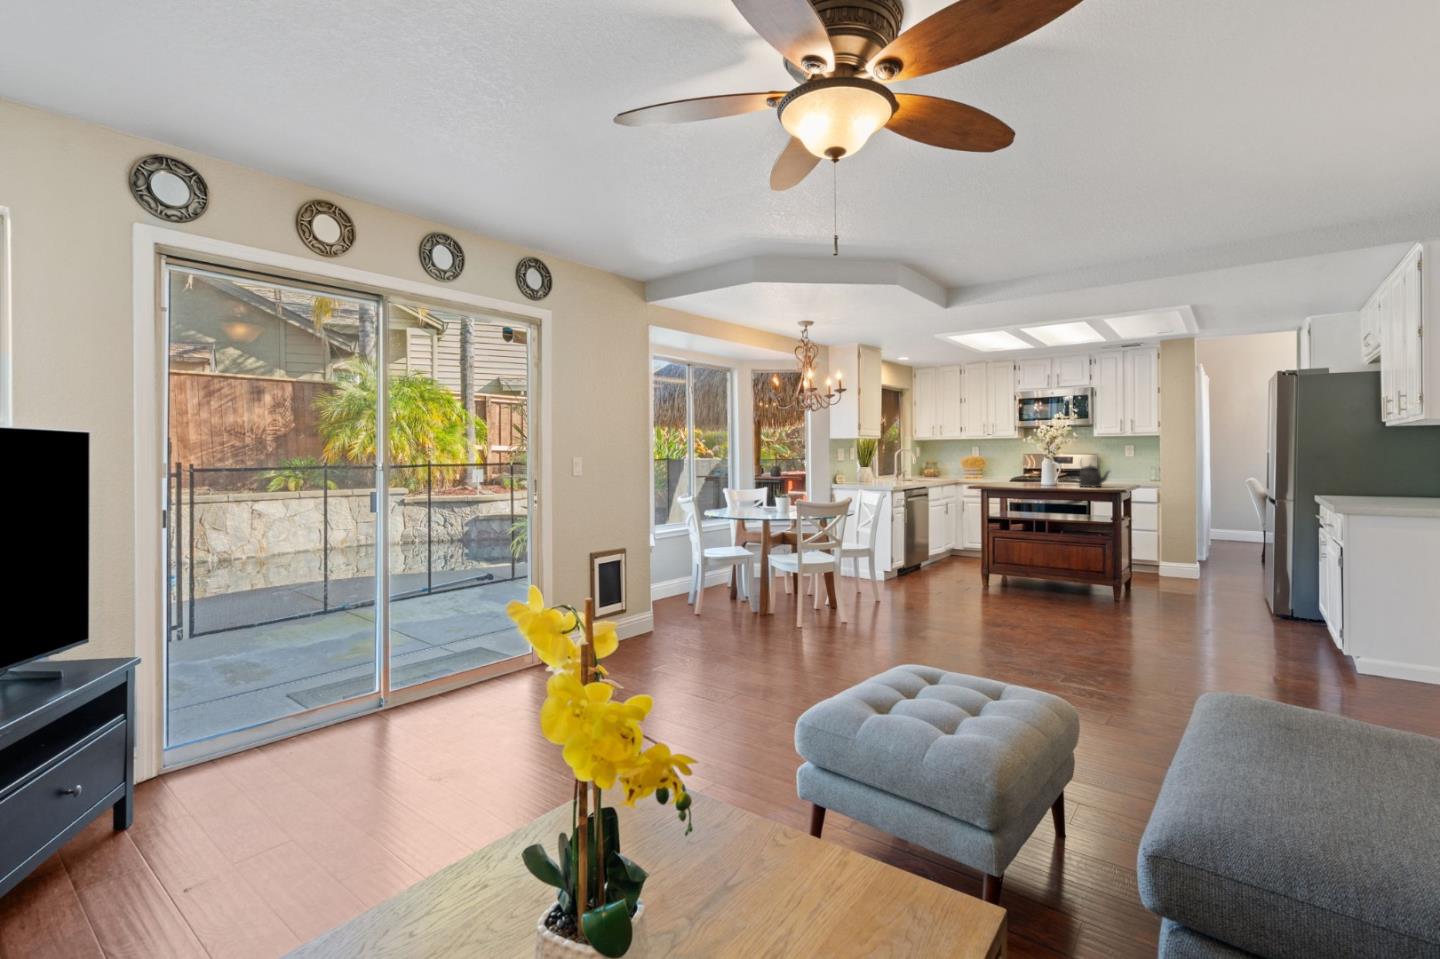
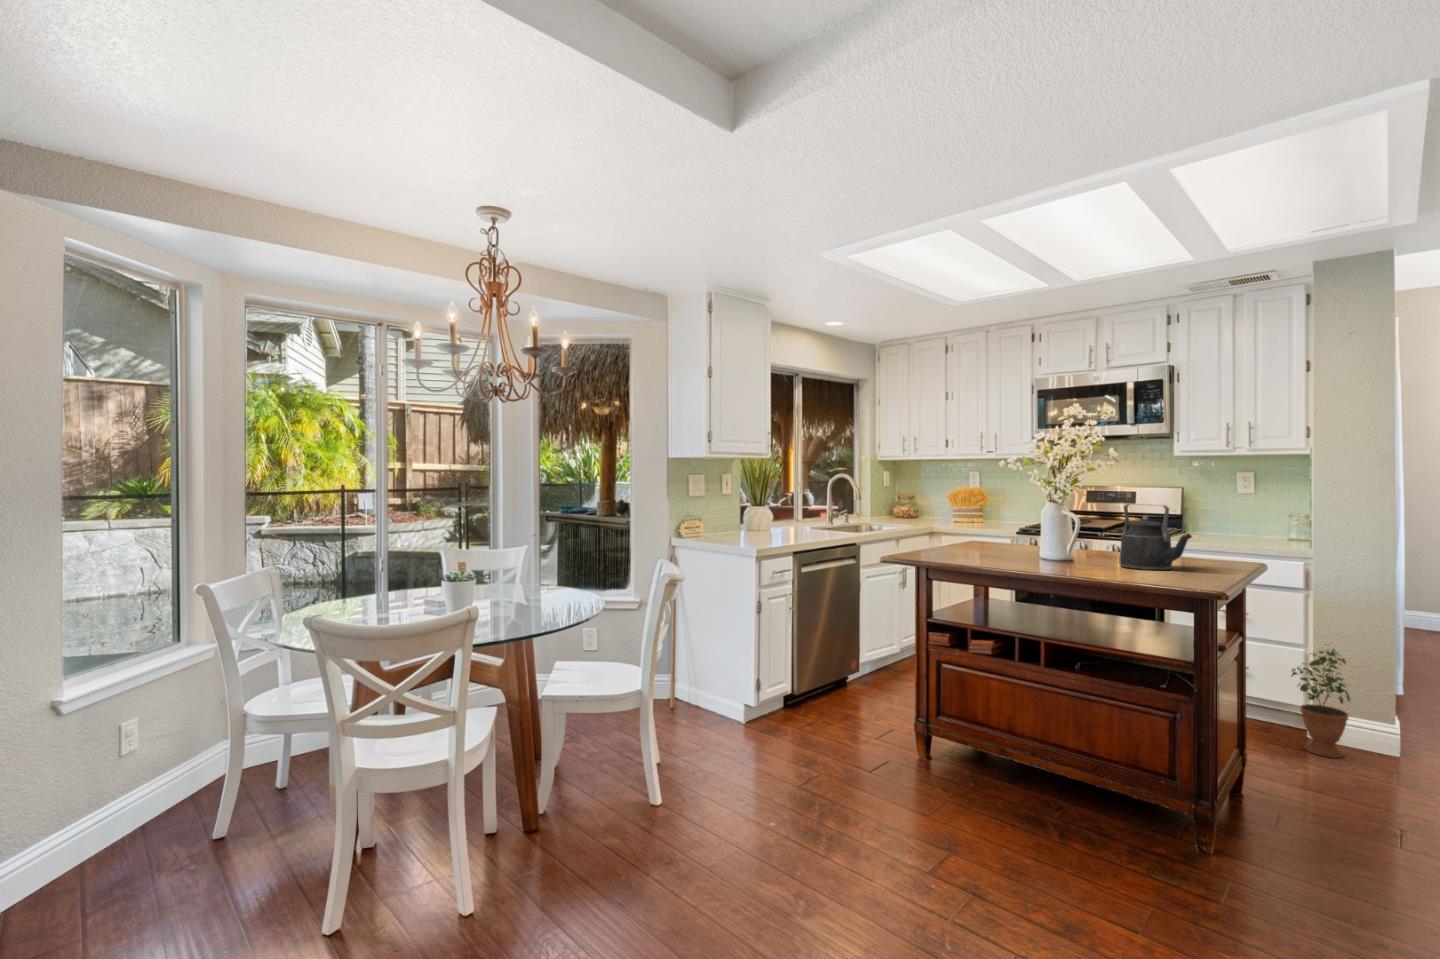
potted plant: none [1151,527,1177,579] -> present [1291,649,1350,758]

